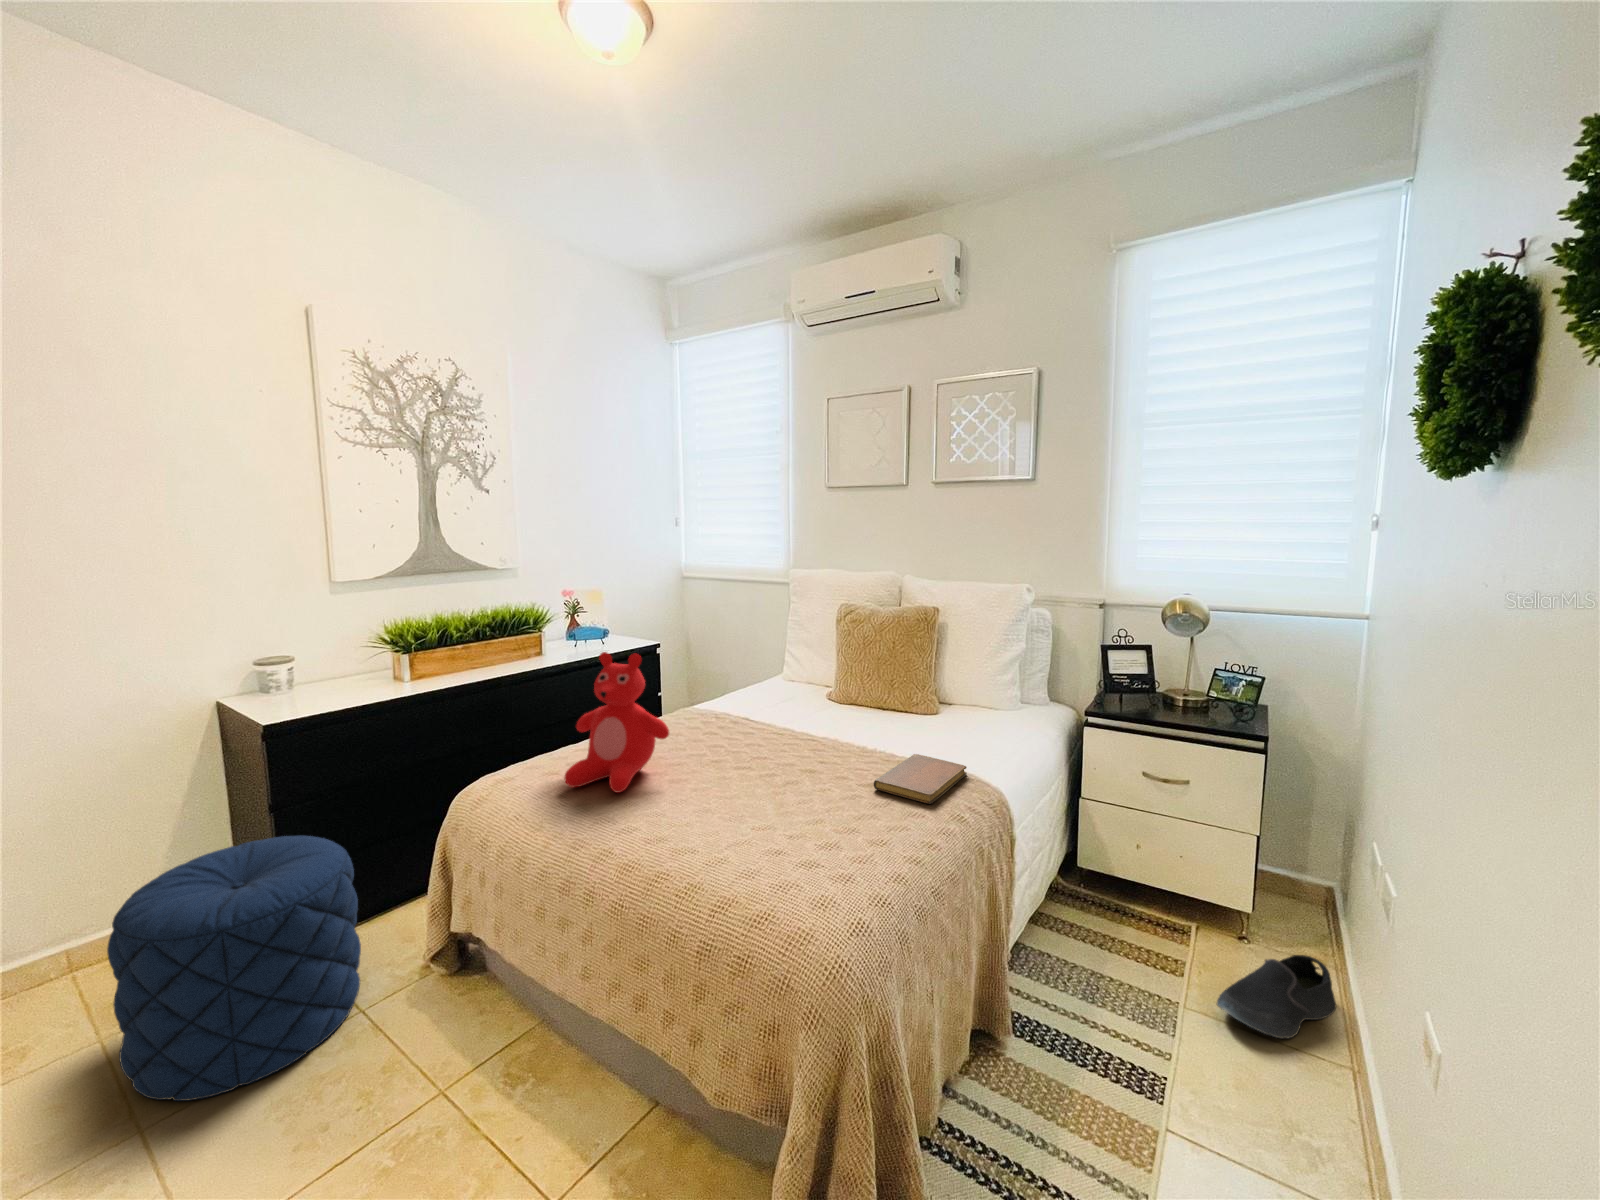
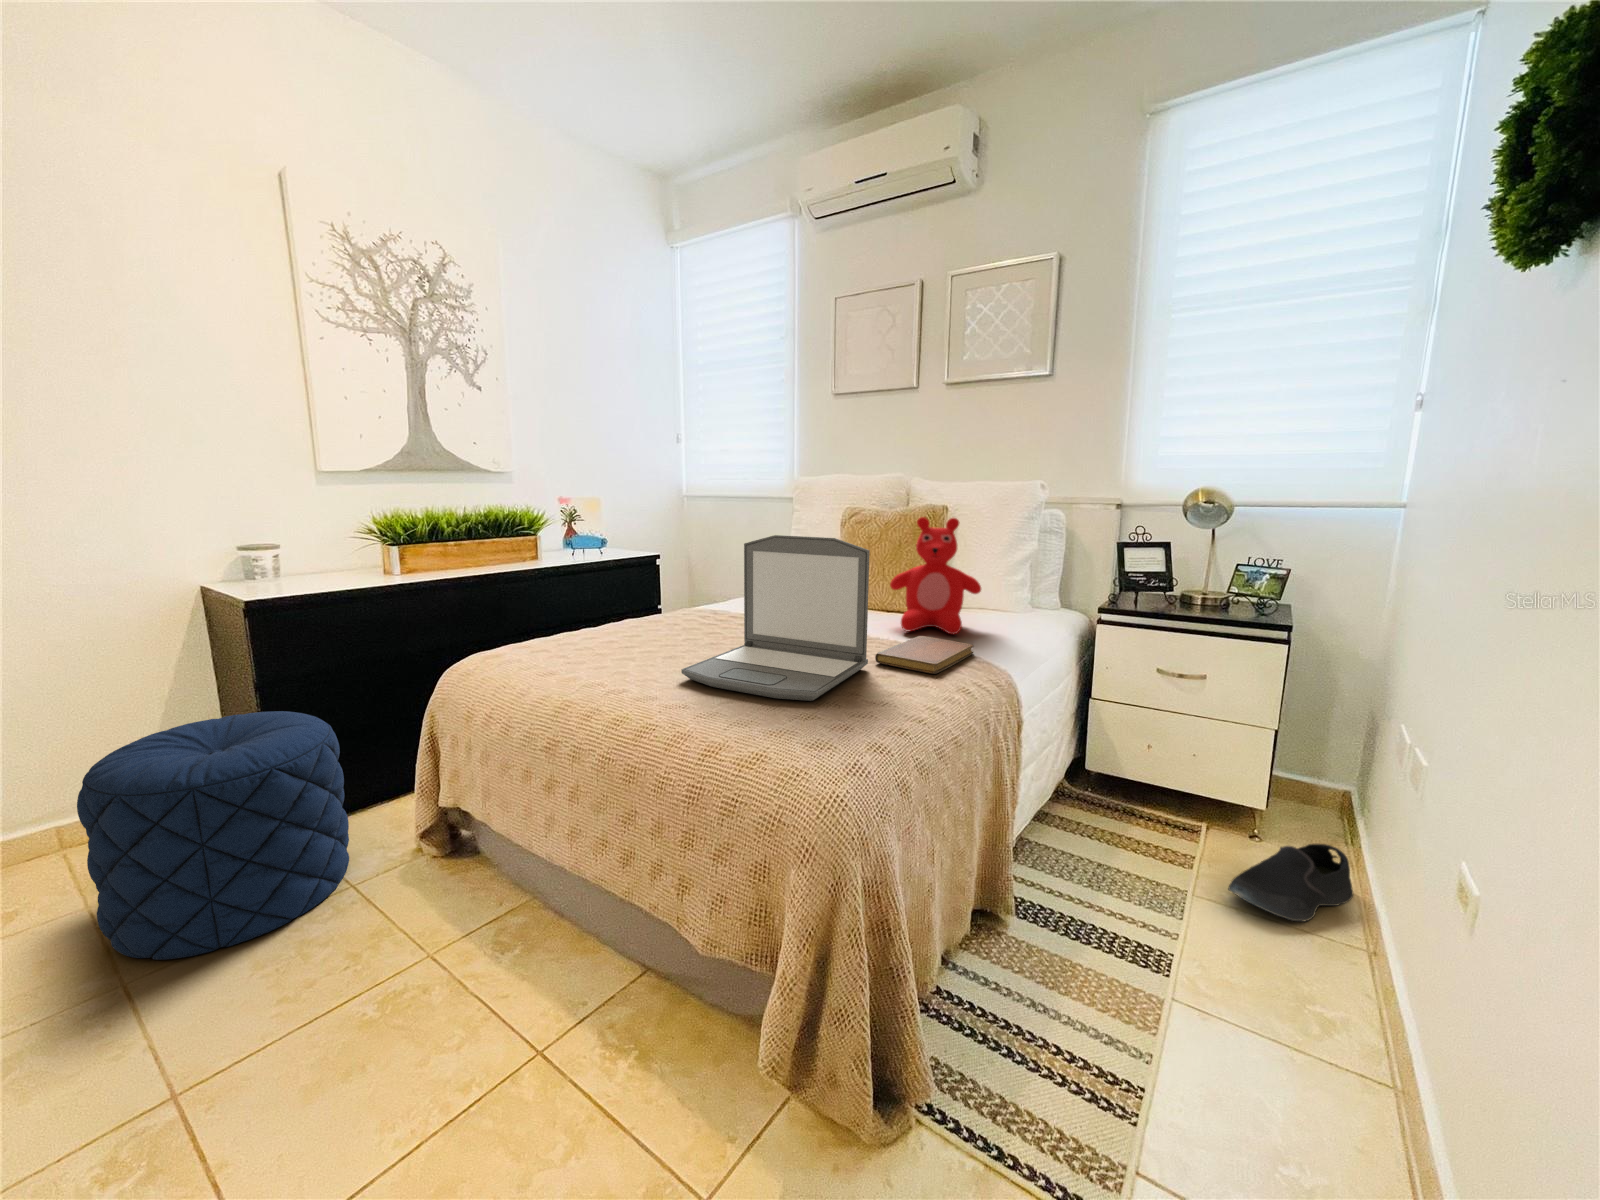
teddy bear: present [565,652,669,792] -> present [890,517,981,634]
laptop: none [691,668,867,843] -> present [681,535,870,701]

